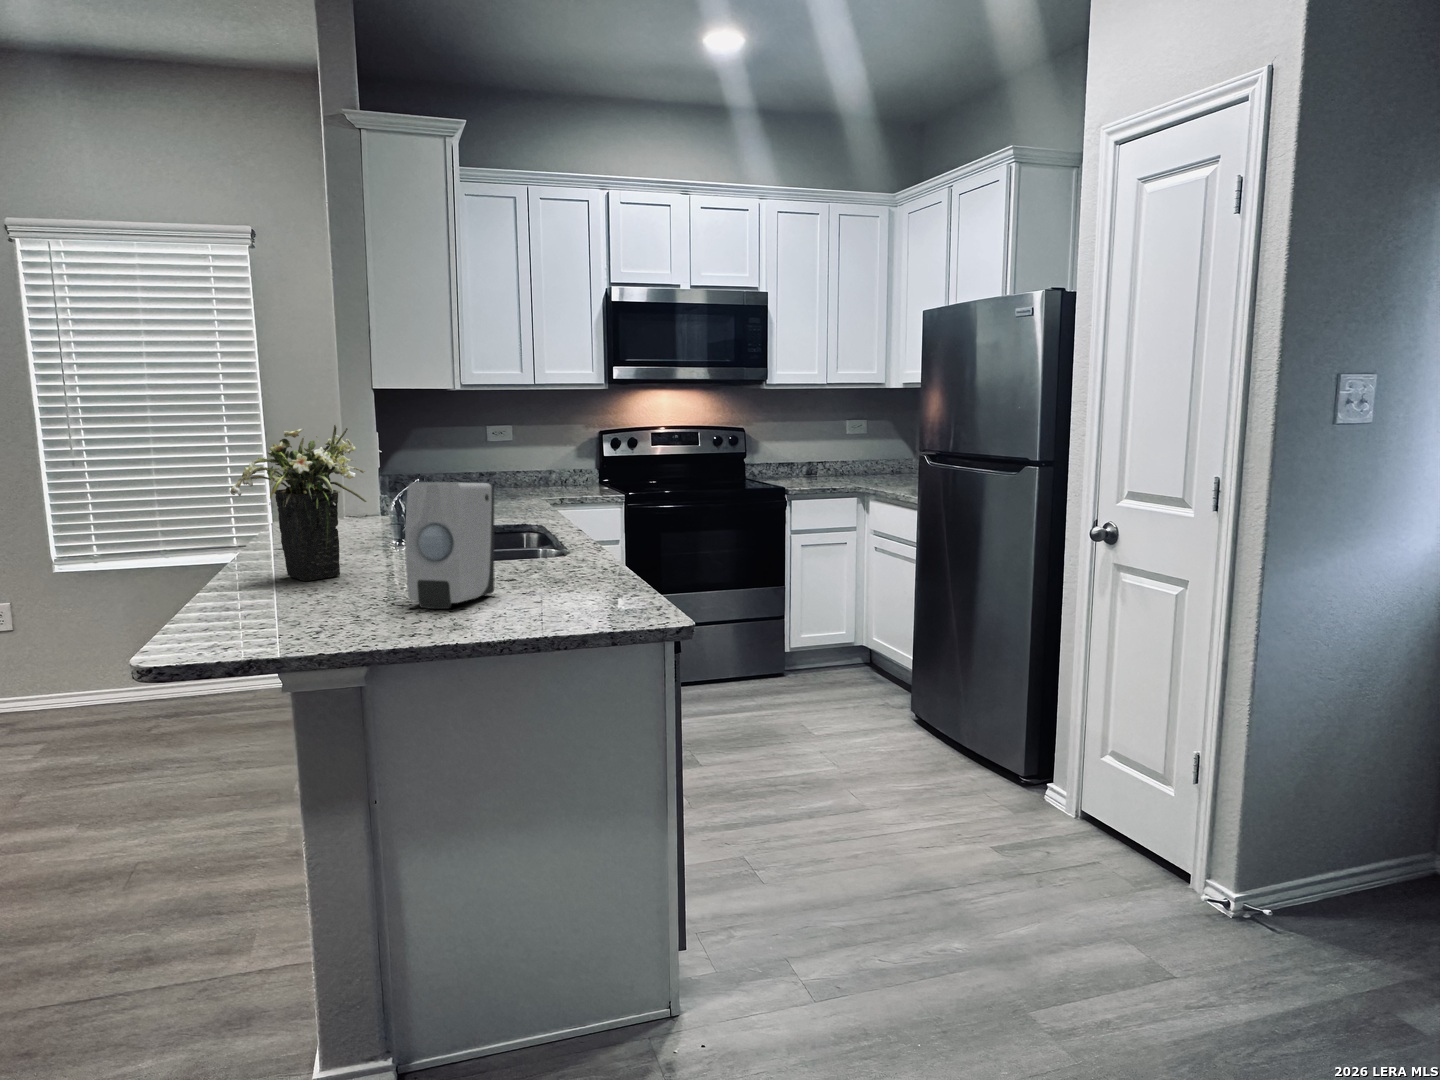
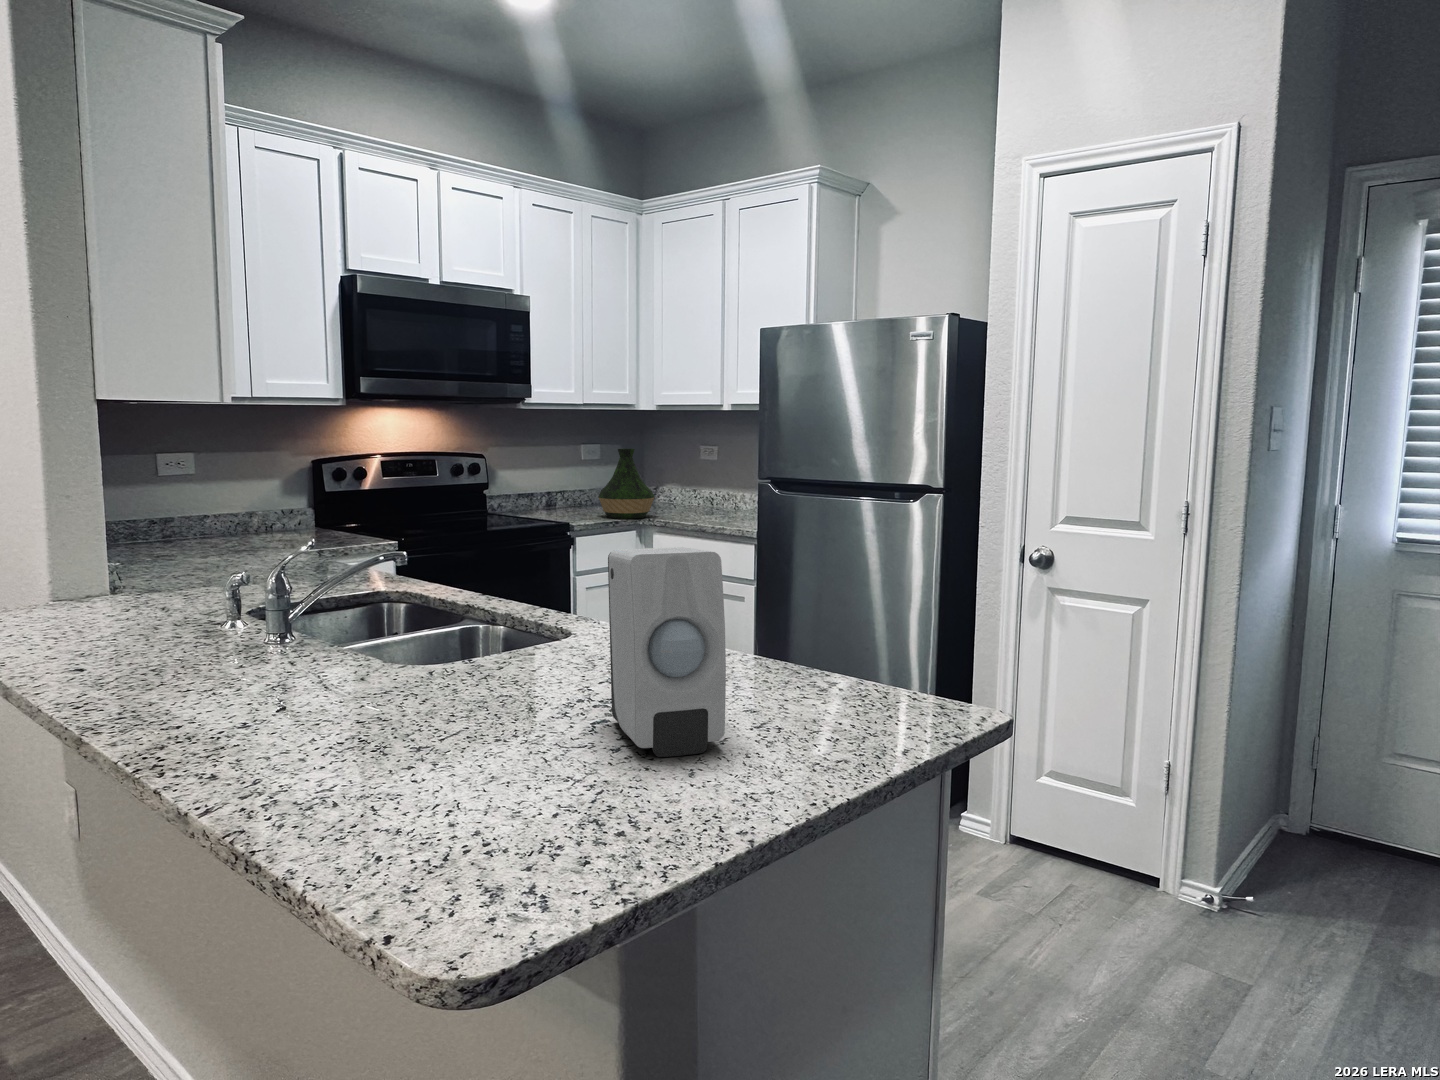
vase: none [833,423,885,488] -> present [598,449,655,519]
flower arrangement: present [230,425,366,581] -> none [200,460,441,734]

